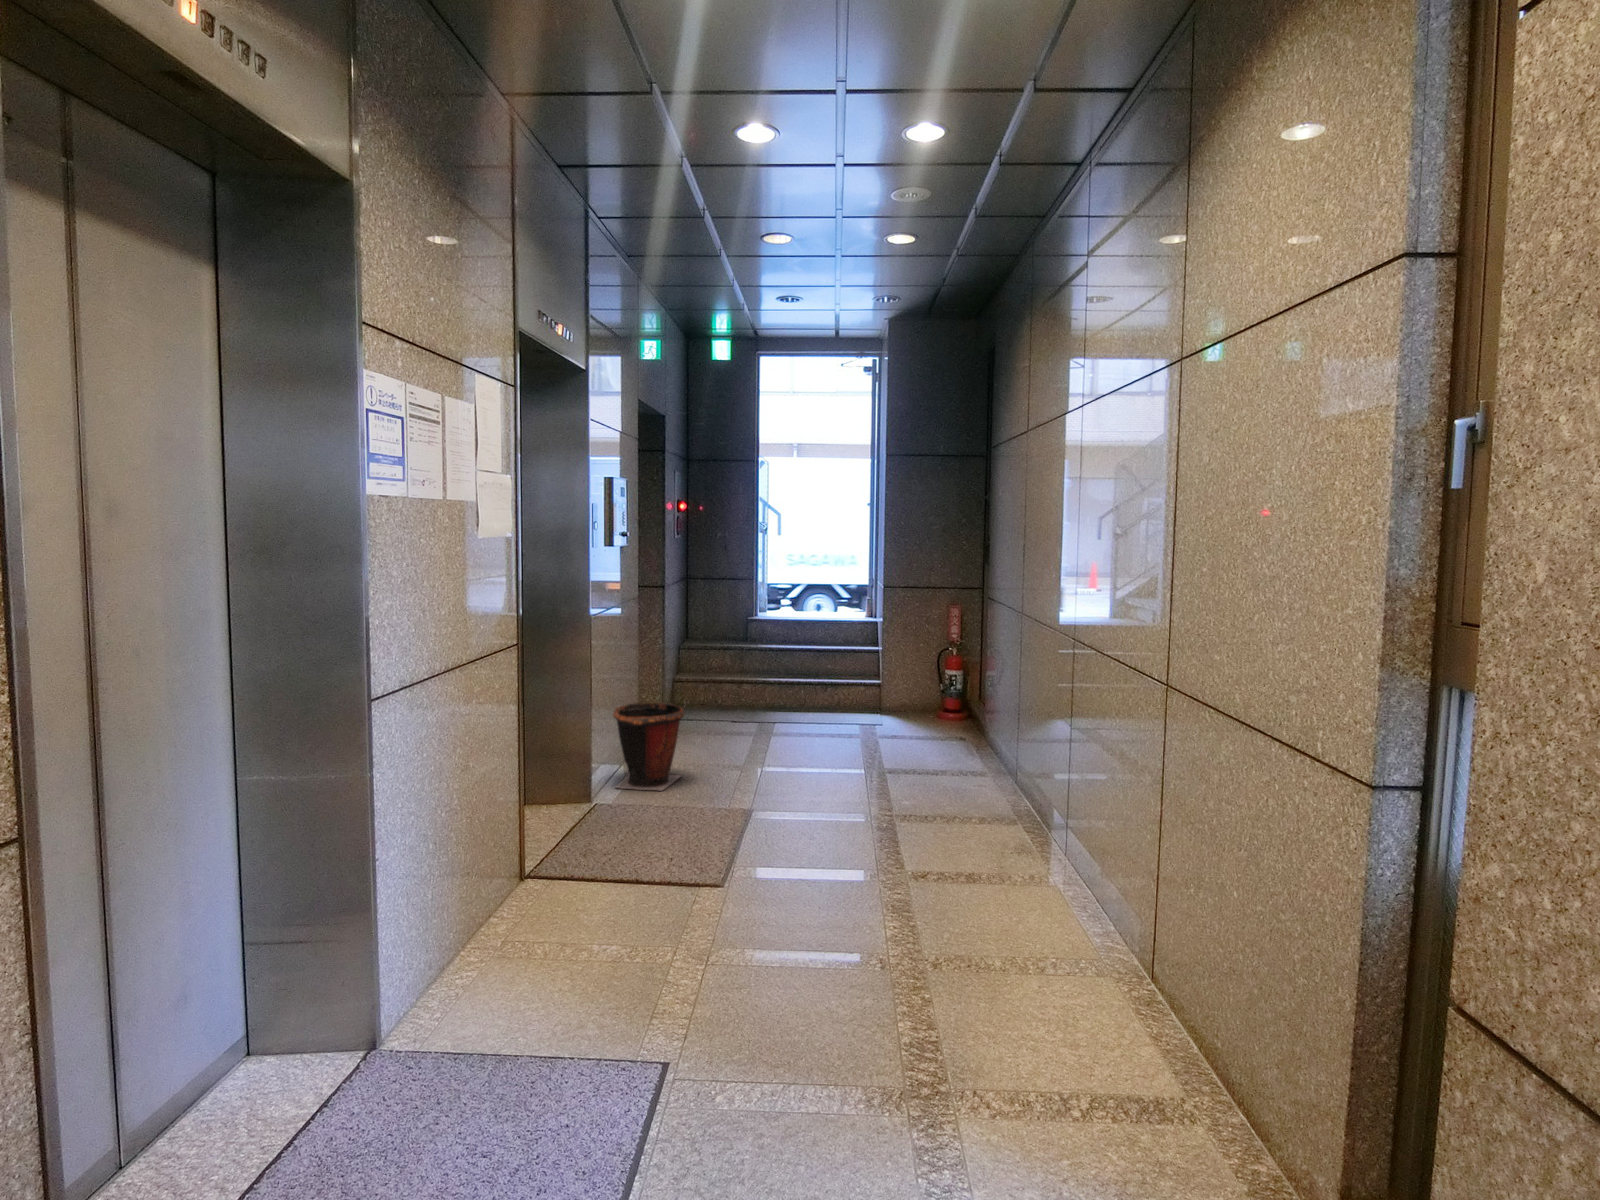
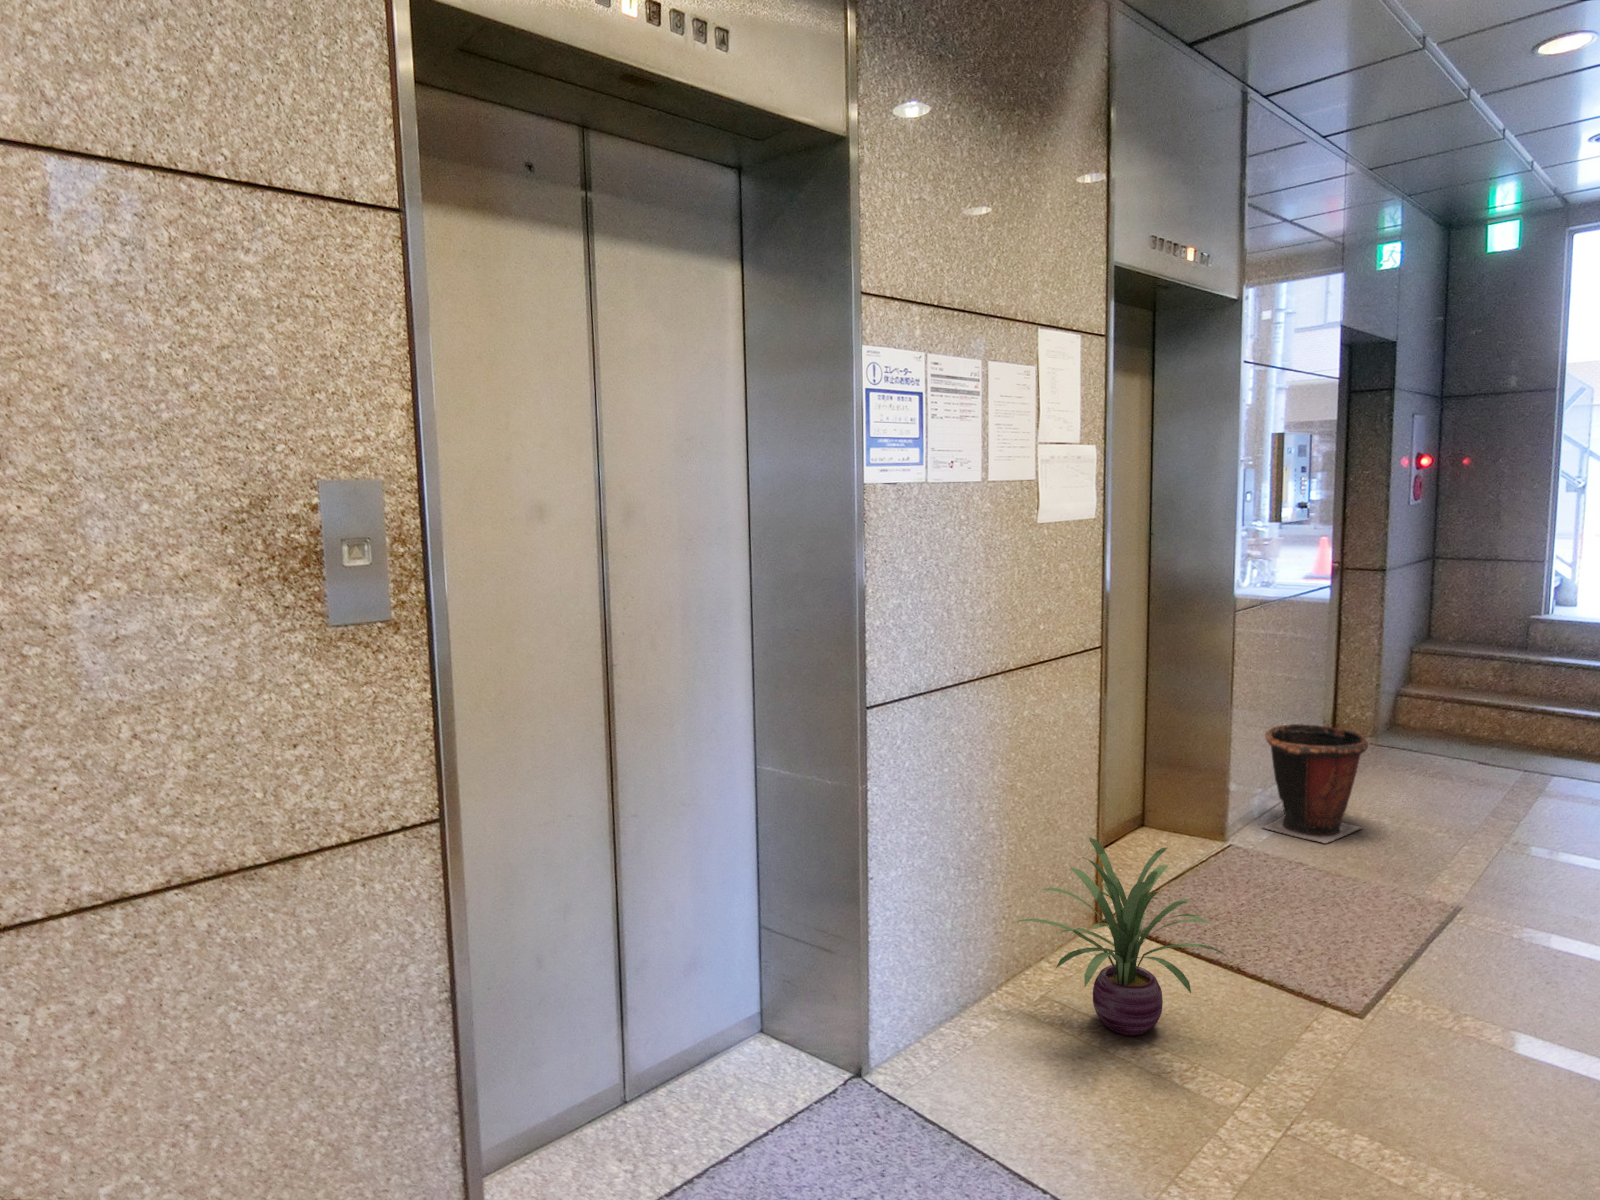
decorative plant: none [476,794,654,952] -> present [1015,838,1226,1036]

